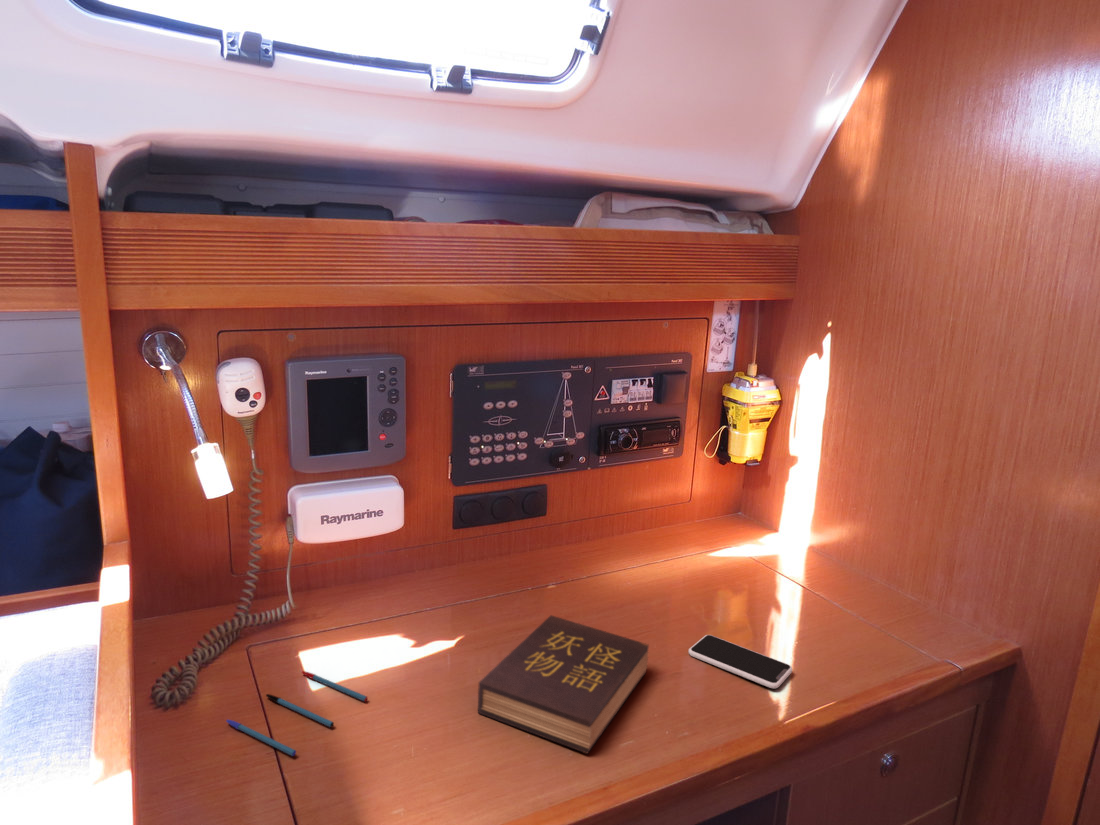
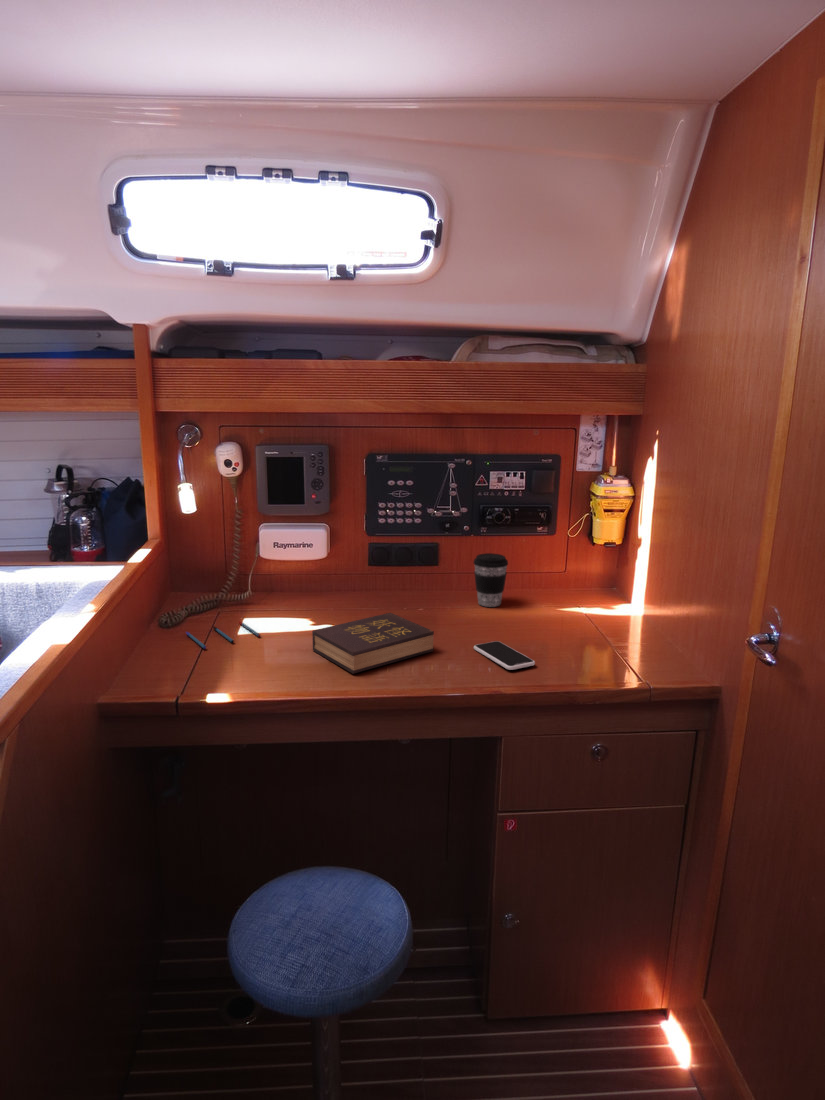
coffee cup: none [605,493,653,569] -> present [474,553,508,607]

